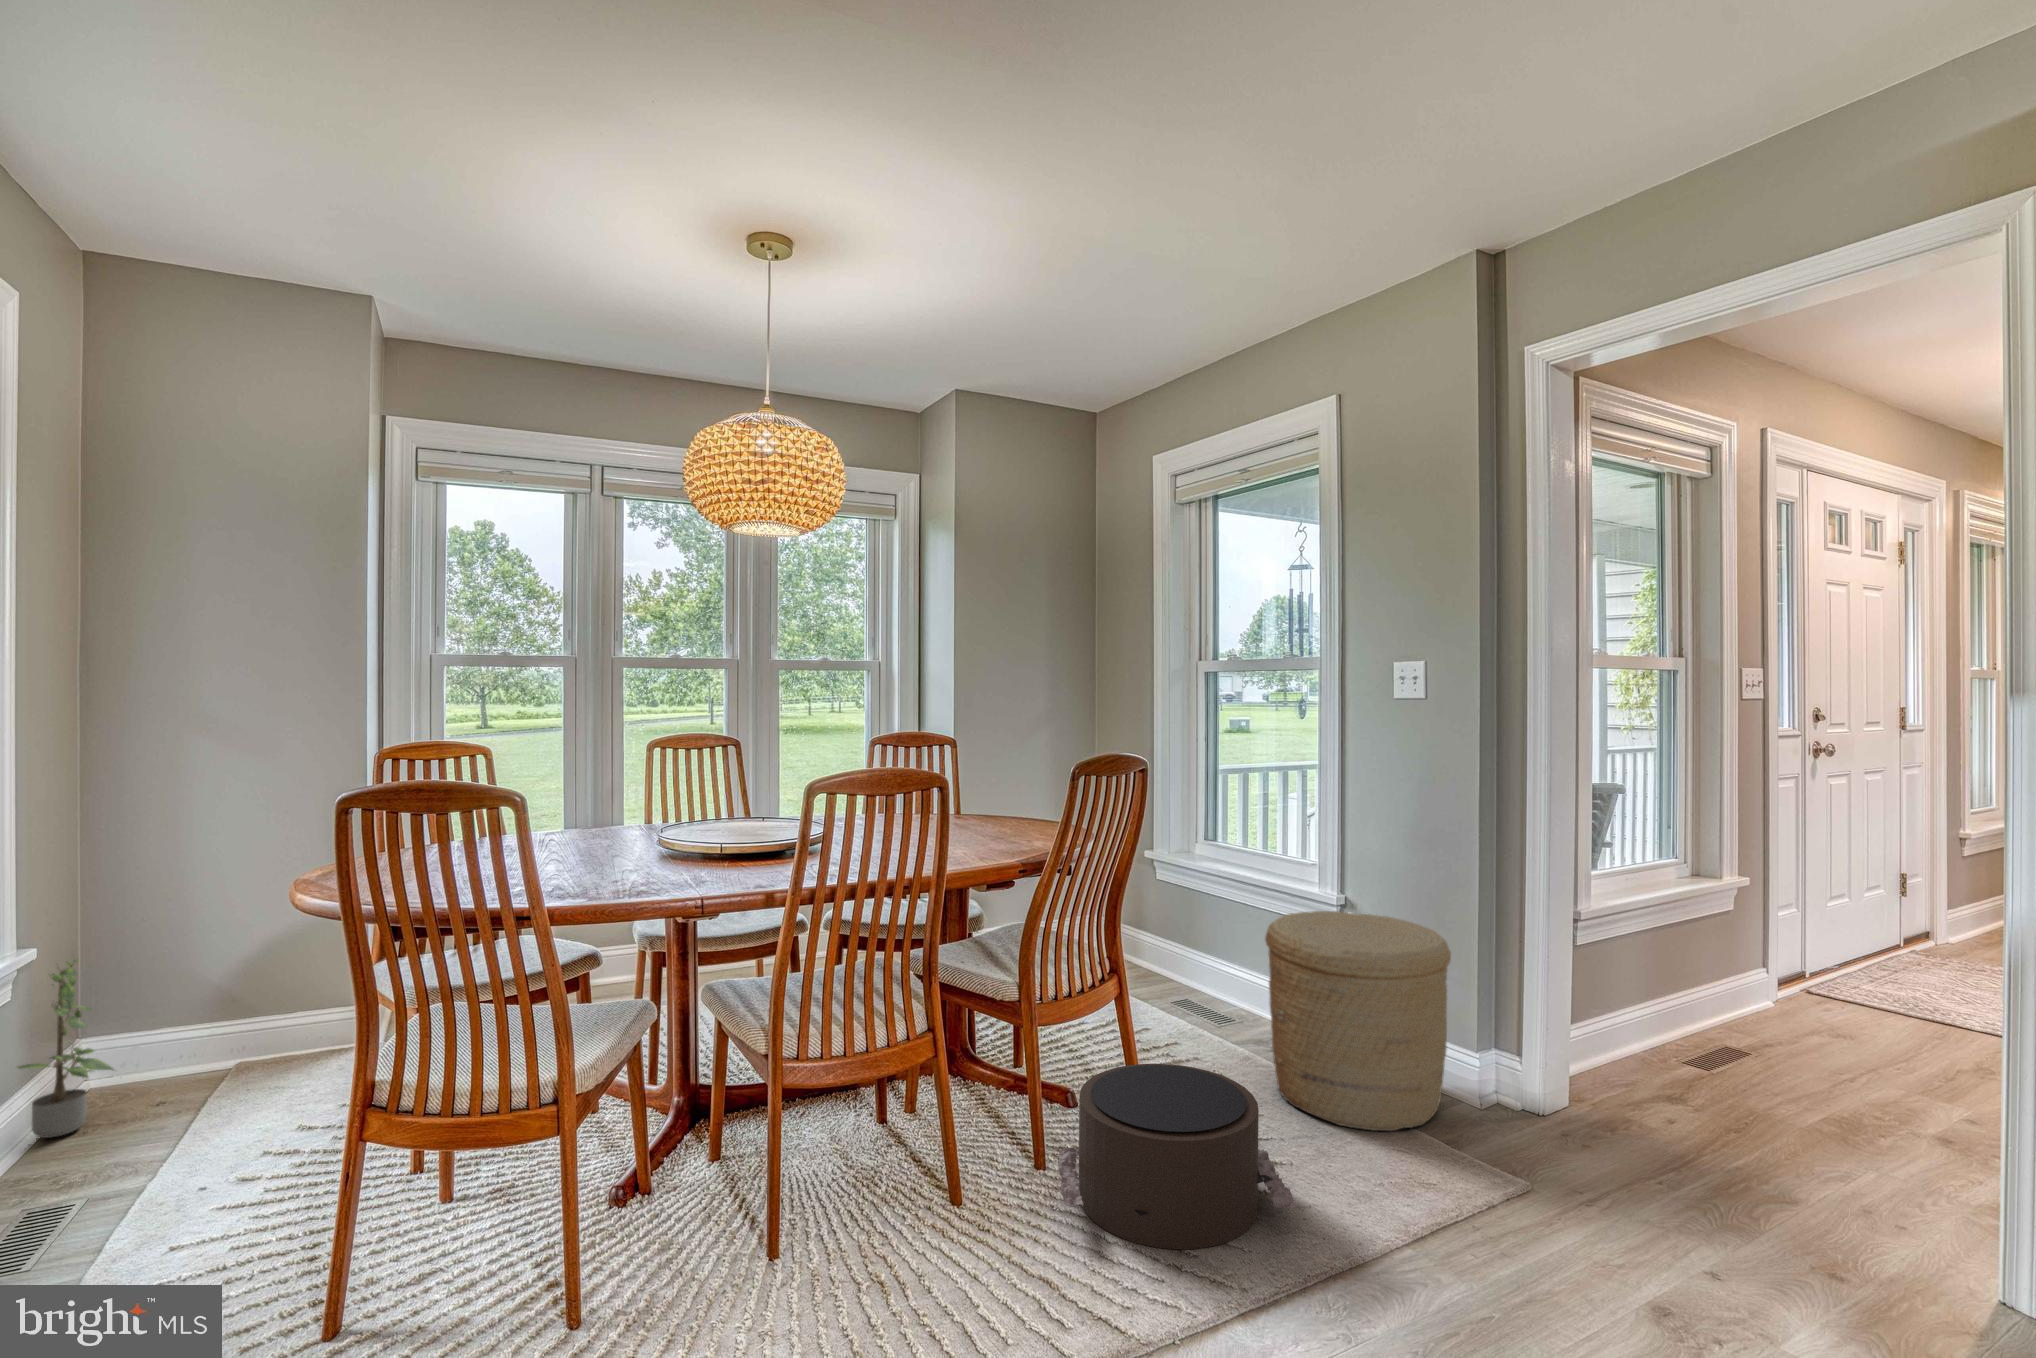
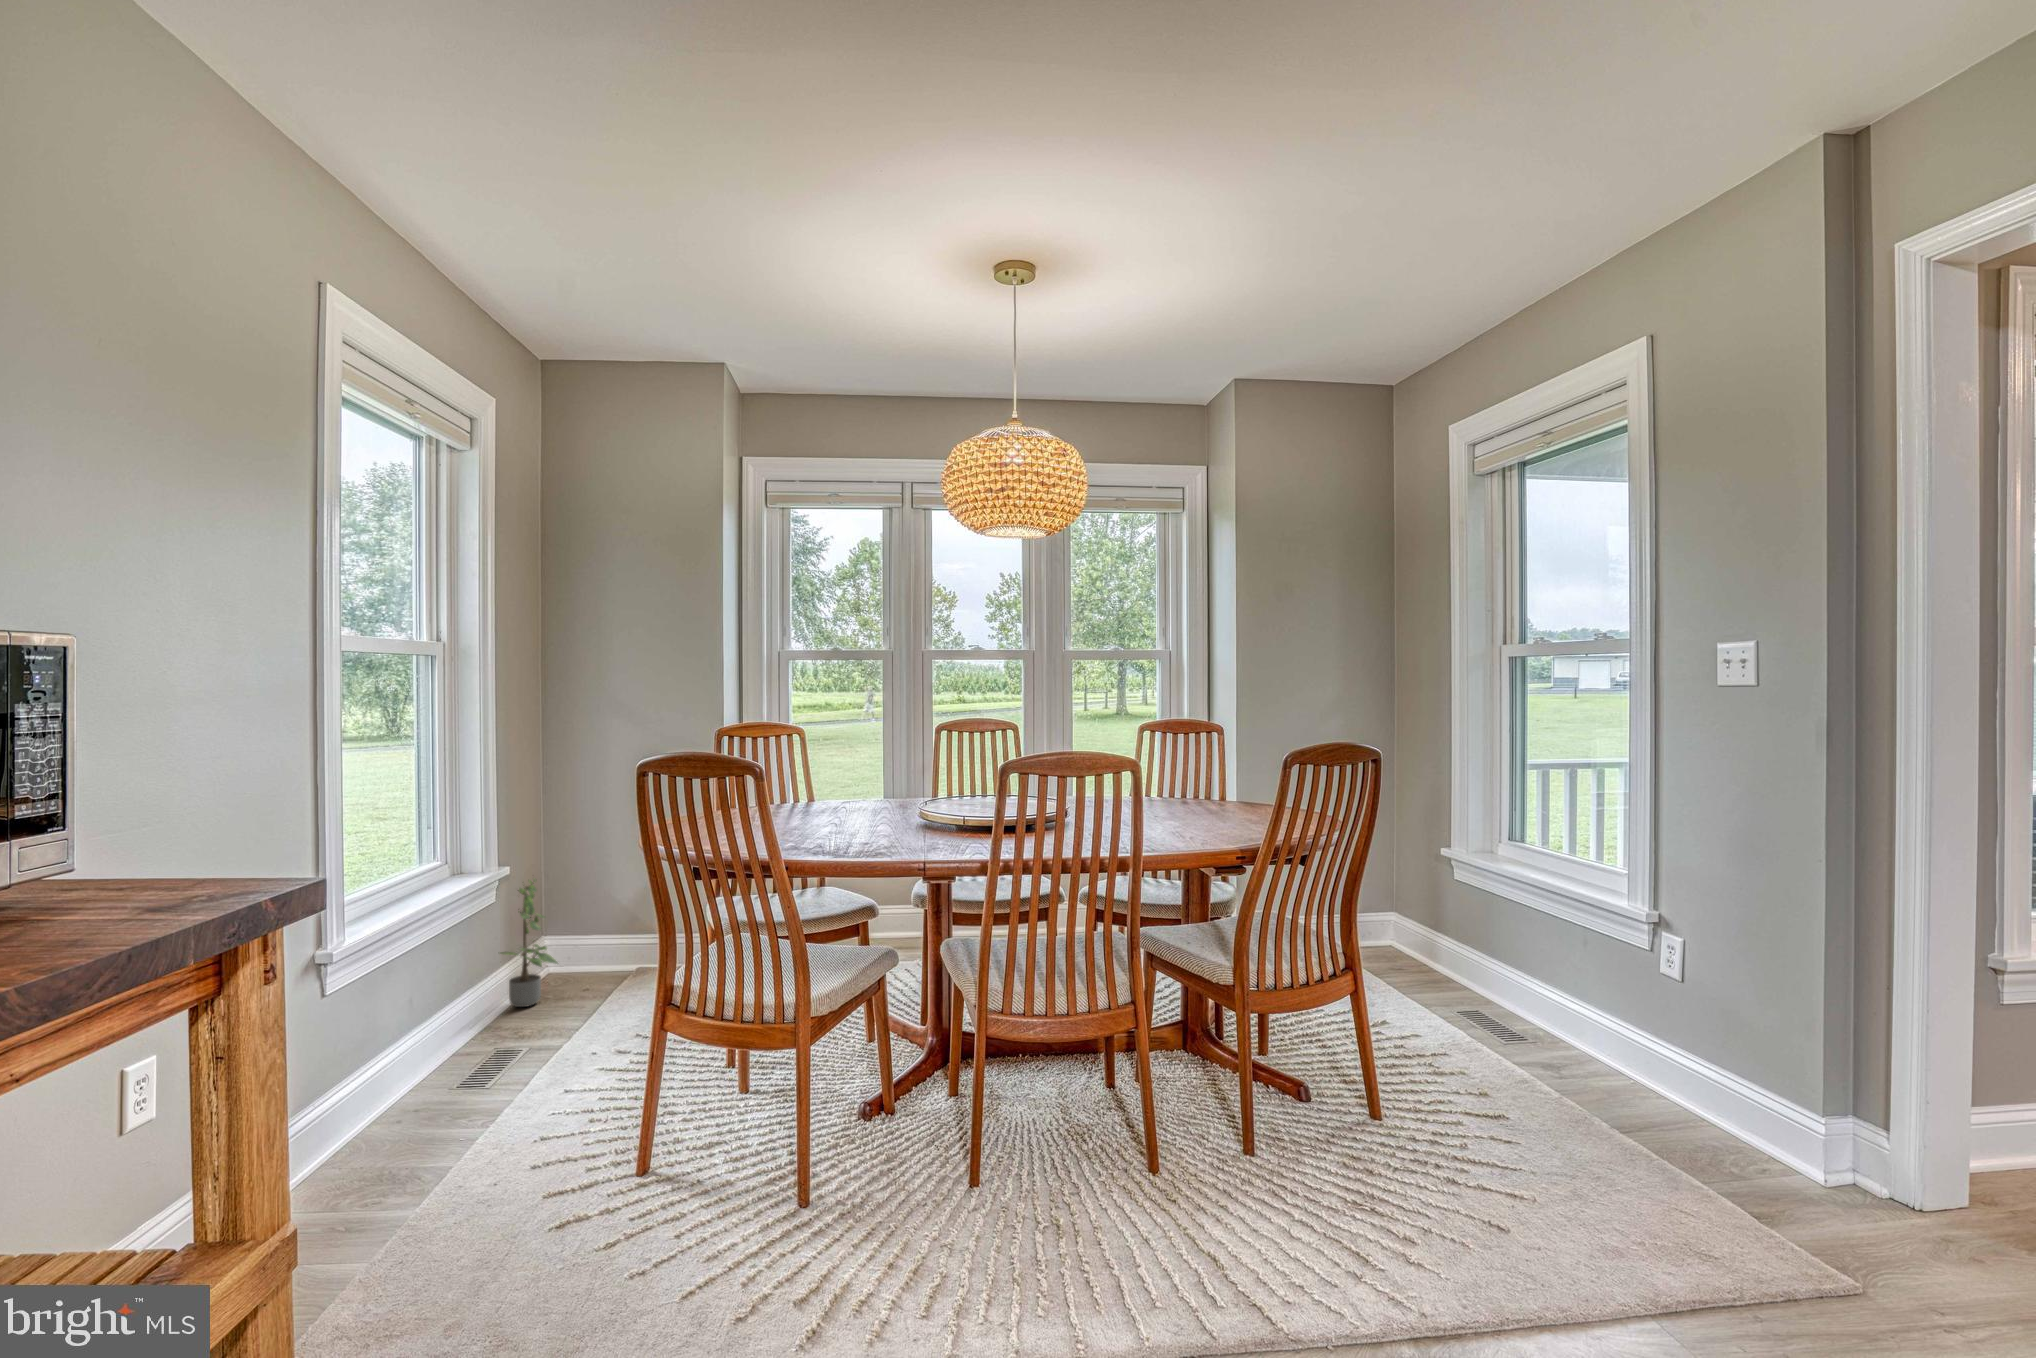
basket: present [1265,911,1451,1131] -> none [1533,927,1777,1190]
pouf: present [1058,1064,1296,1249] -> none [1247,1065,1509,1262]

